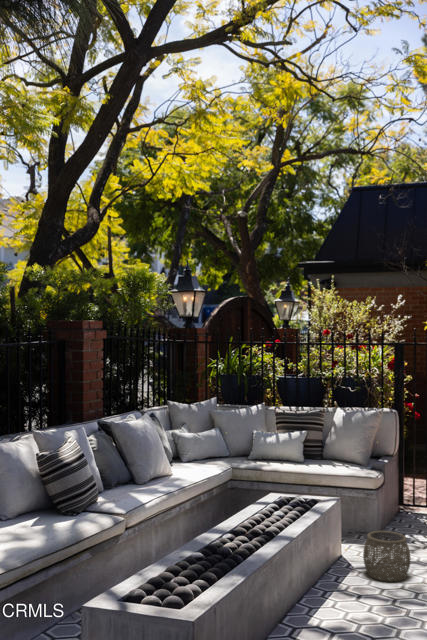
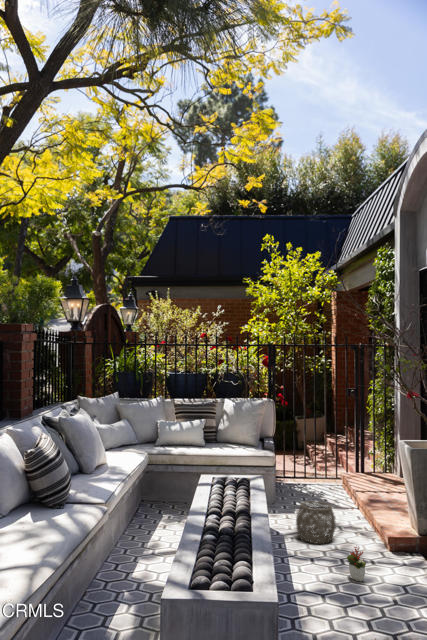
decorative plant: none [375,584,395,627] -> present [347,546,366,581]

